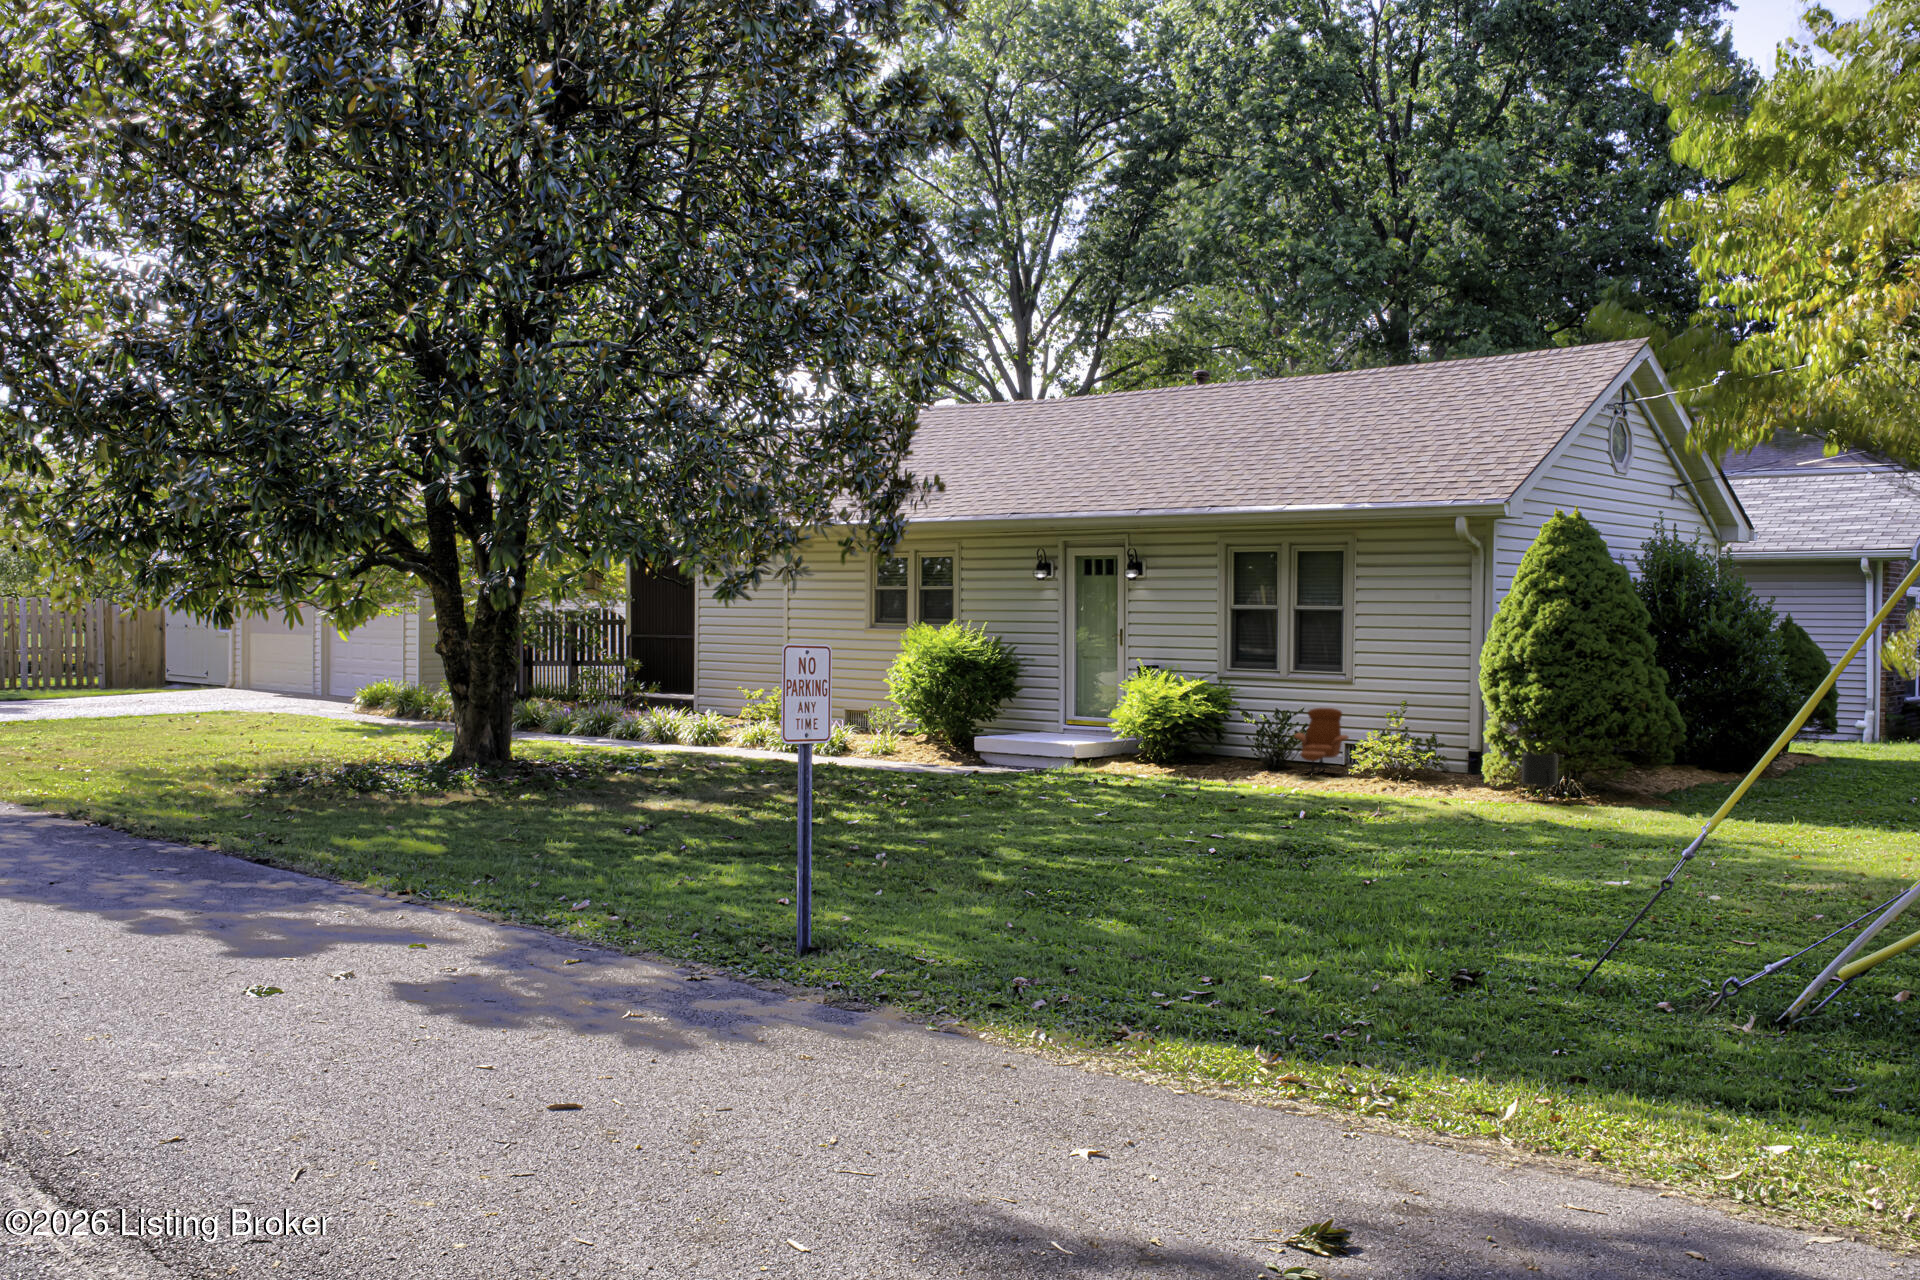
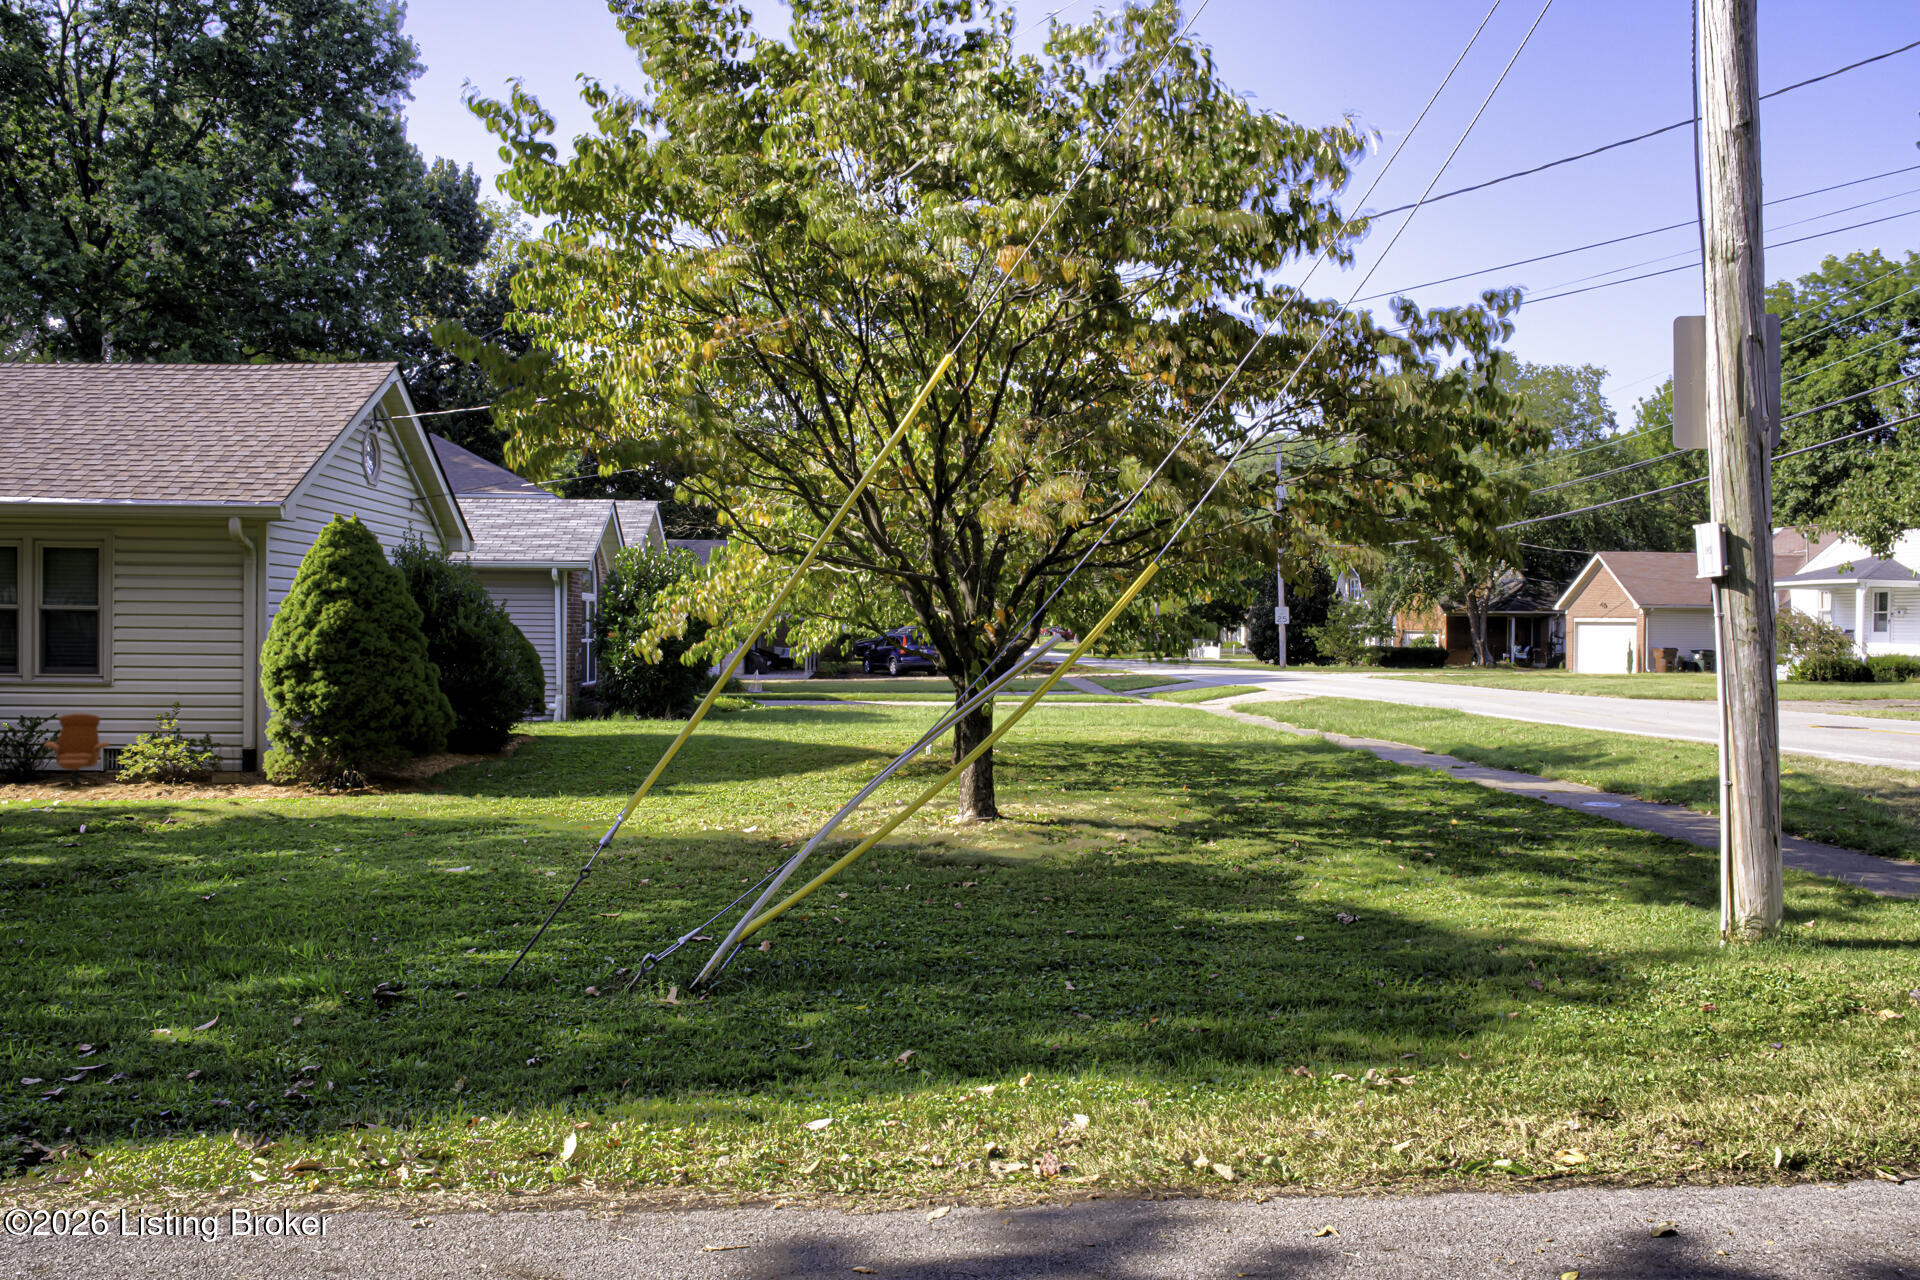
basket: none [1439,741,1466,782] -> present [212,744,239,783]
planter: present [1520,752,1558,787] -> none [305,746,340,793]

